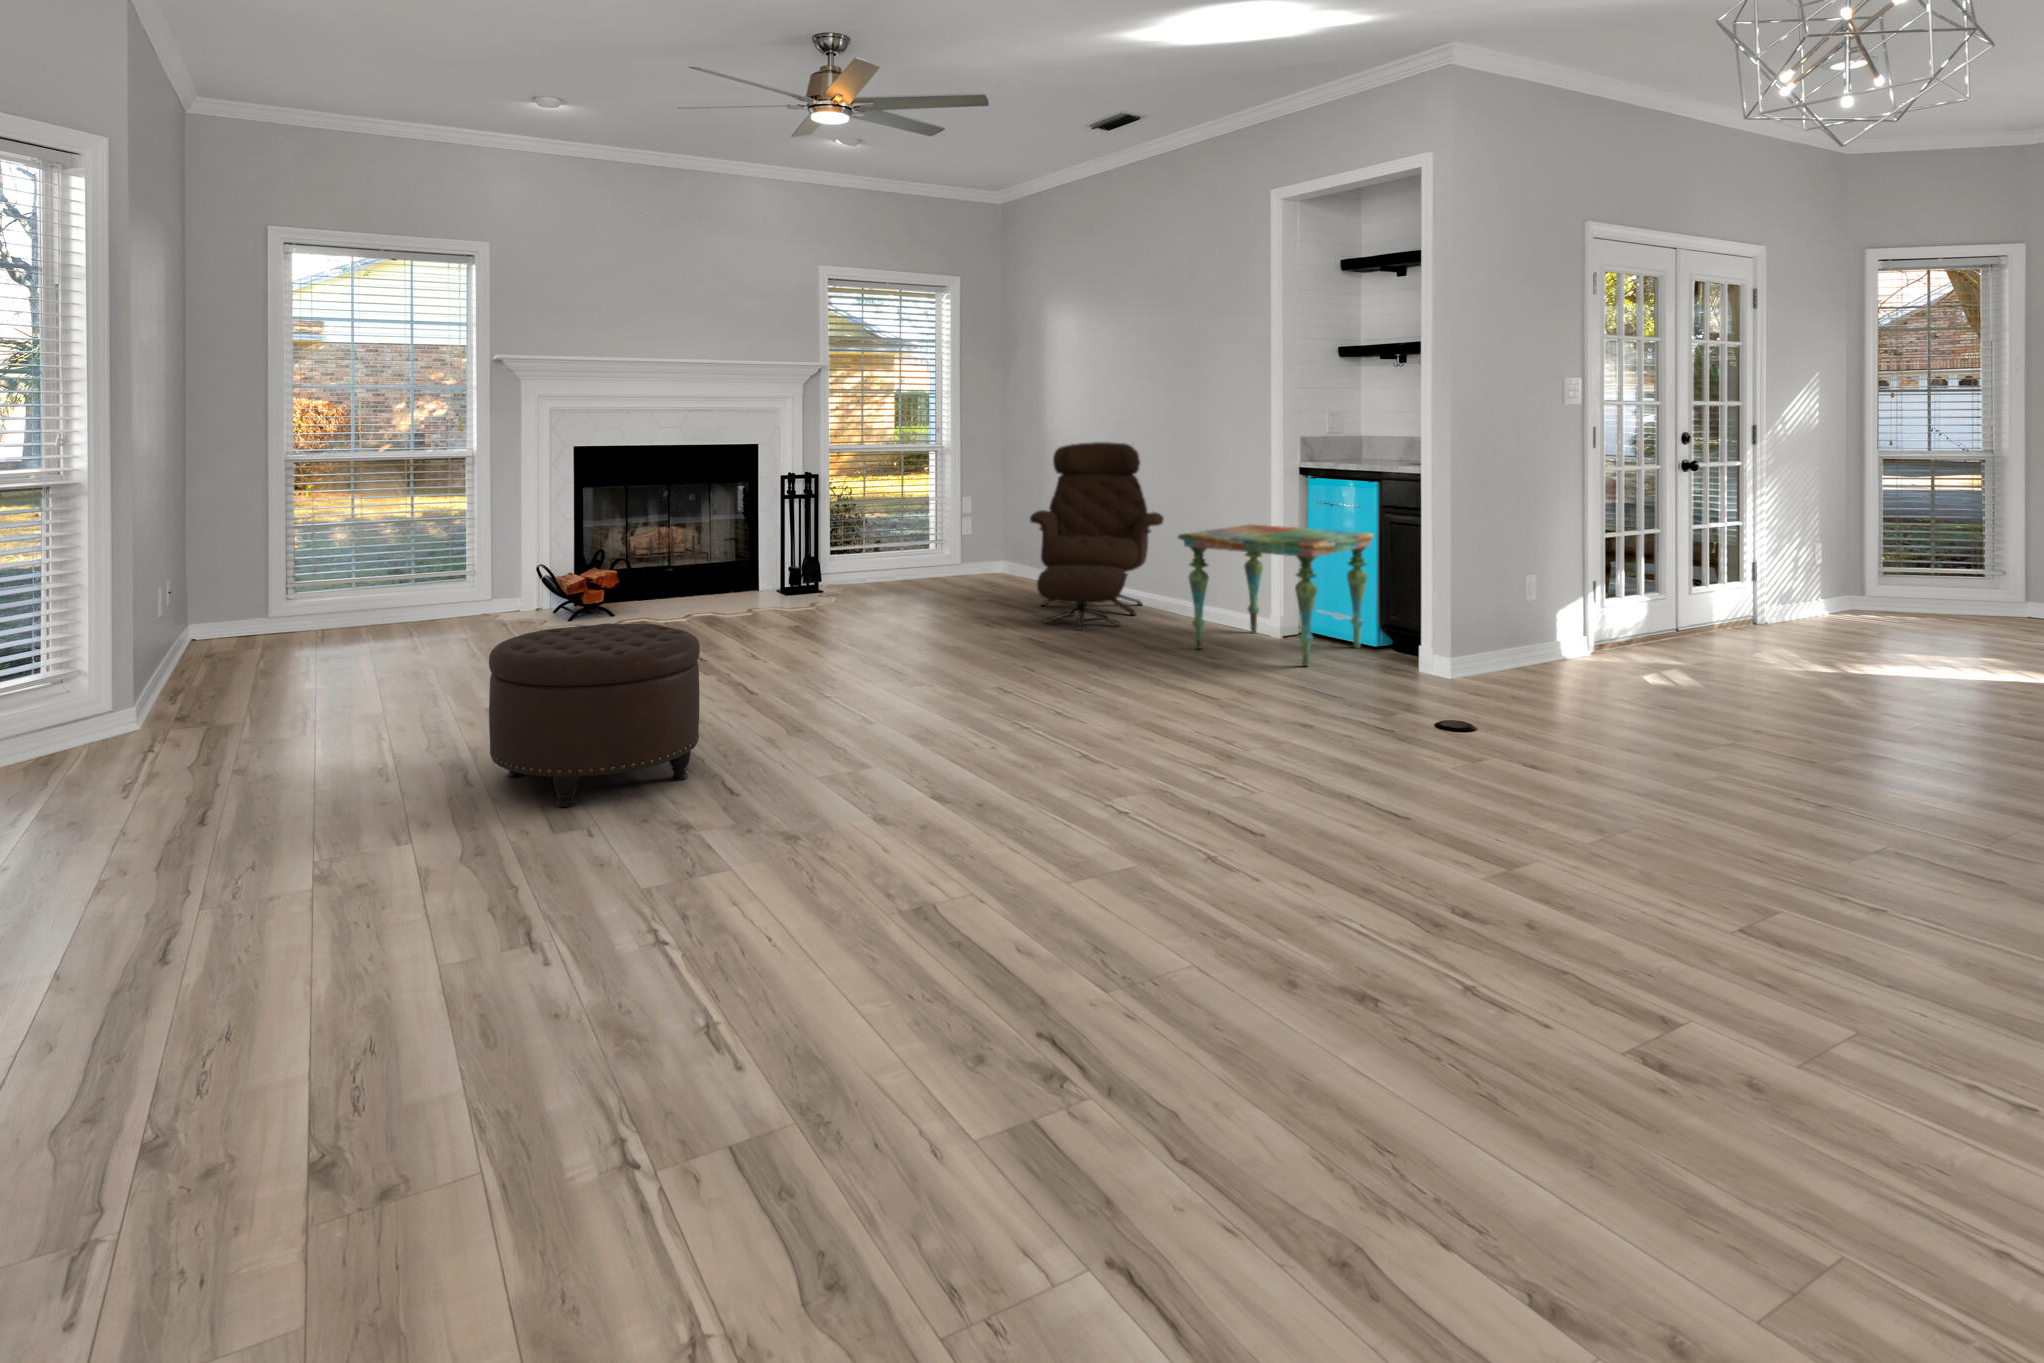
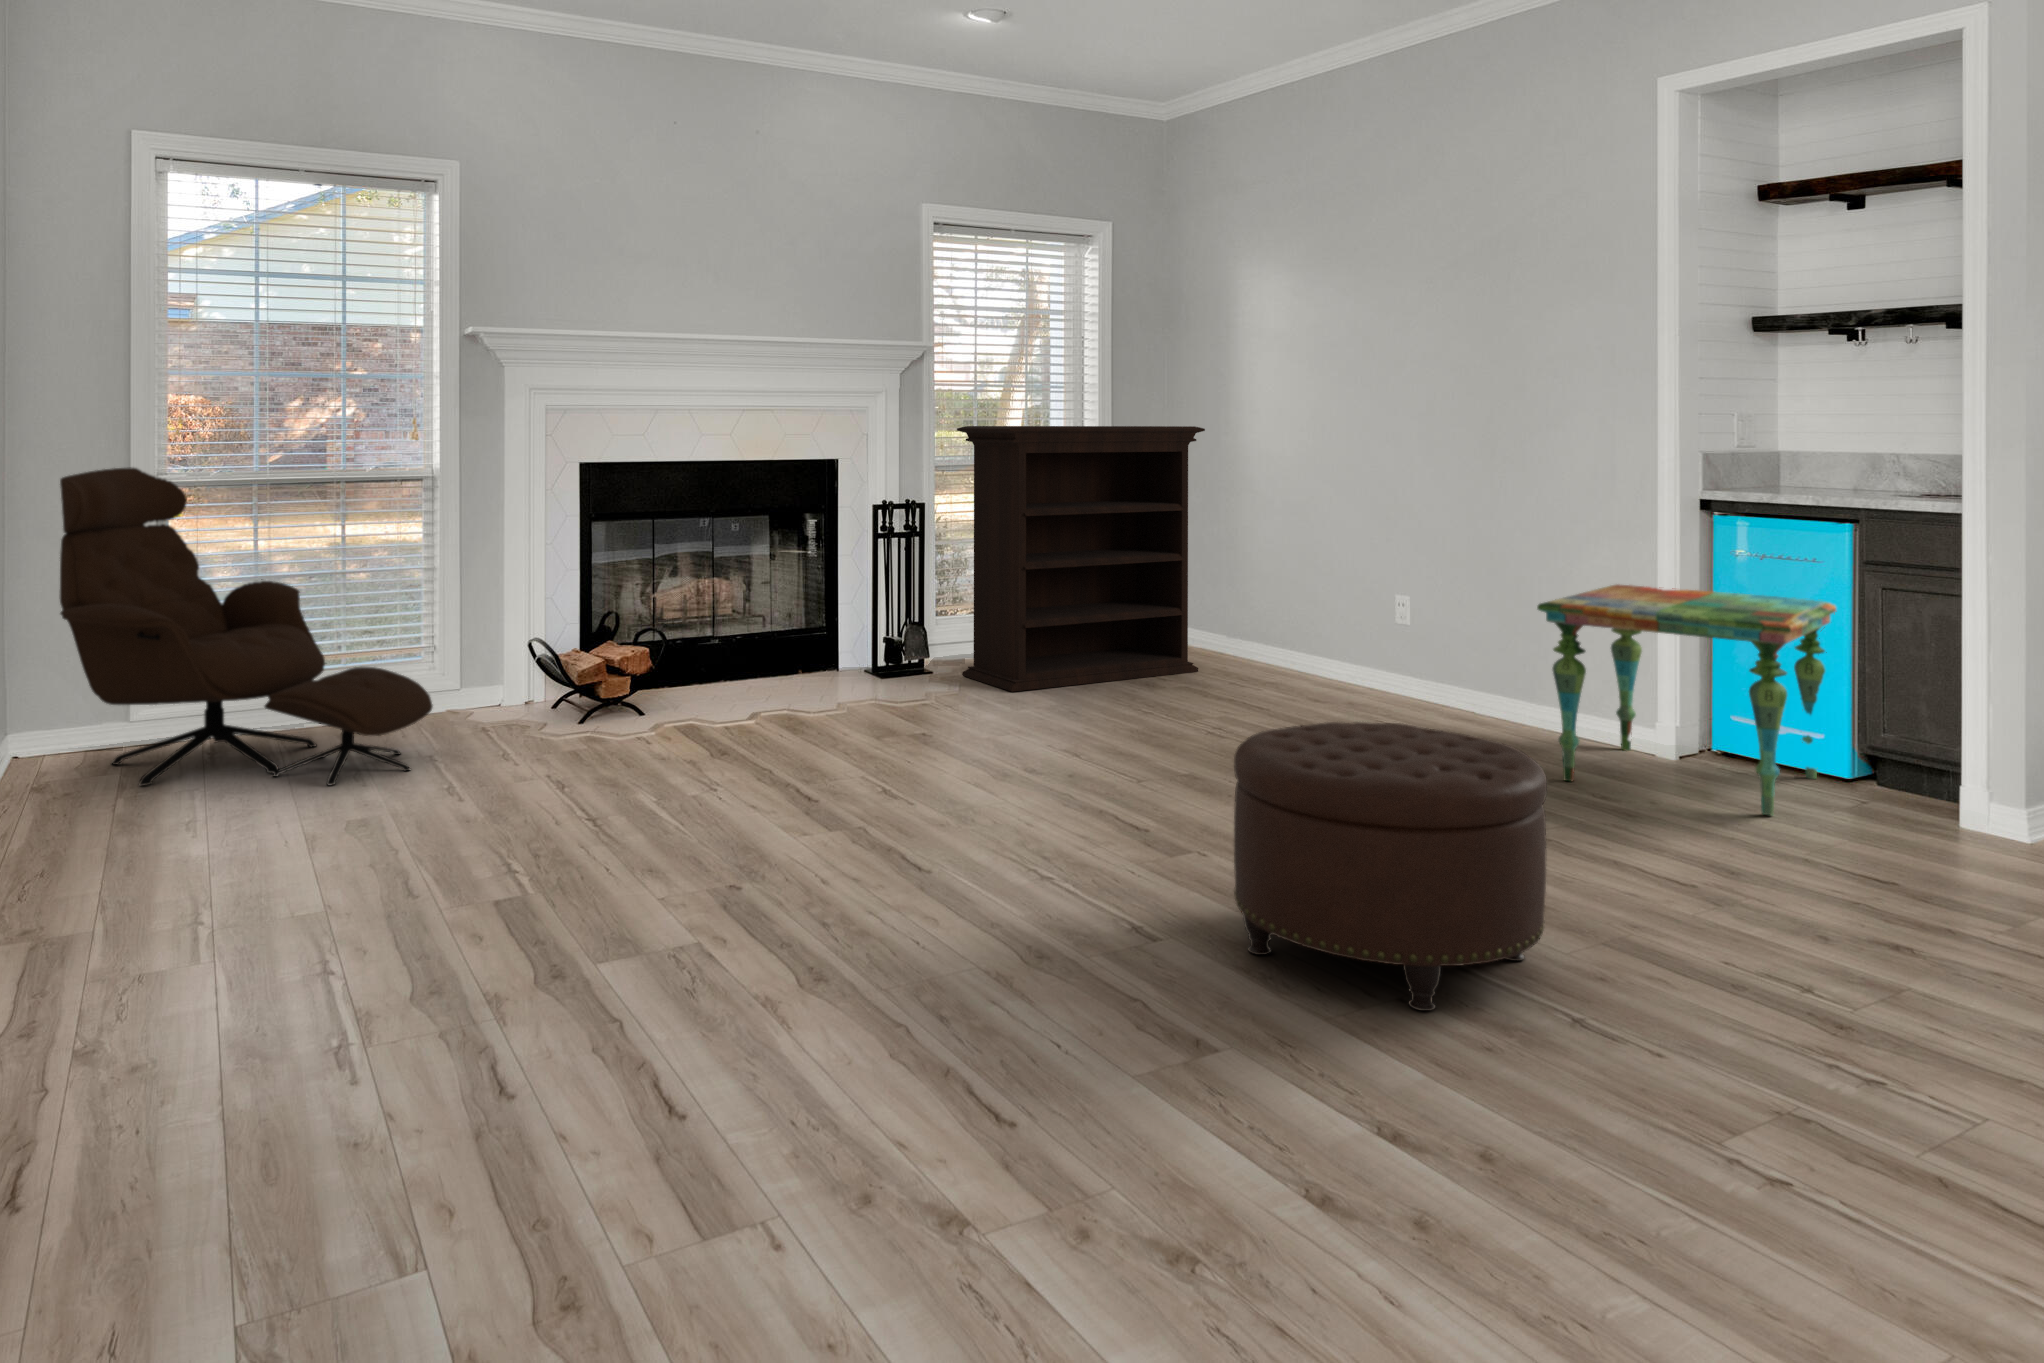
bookshelf: none [838,421,1011,602] -> present [957,426,1205,692]
lounge chair: present [1030,442,1164,629] -> present [60,467,433,786]
ottoman: present [489,623,700,807] -> present [1234,722,1547,1011]

